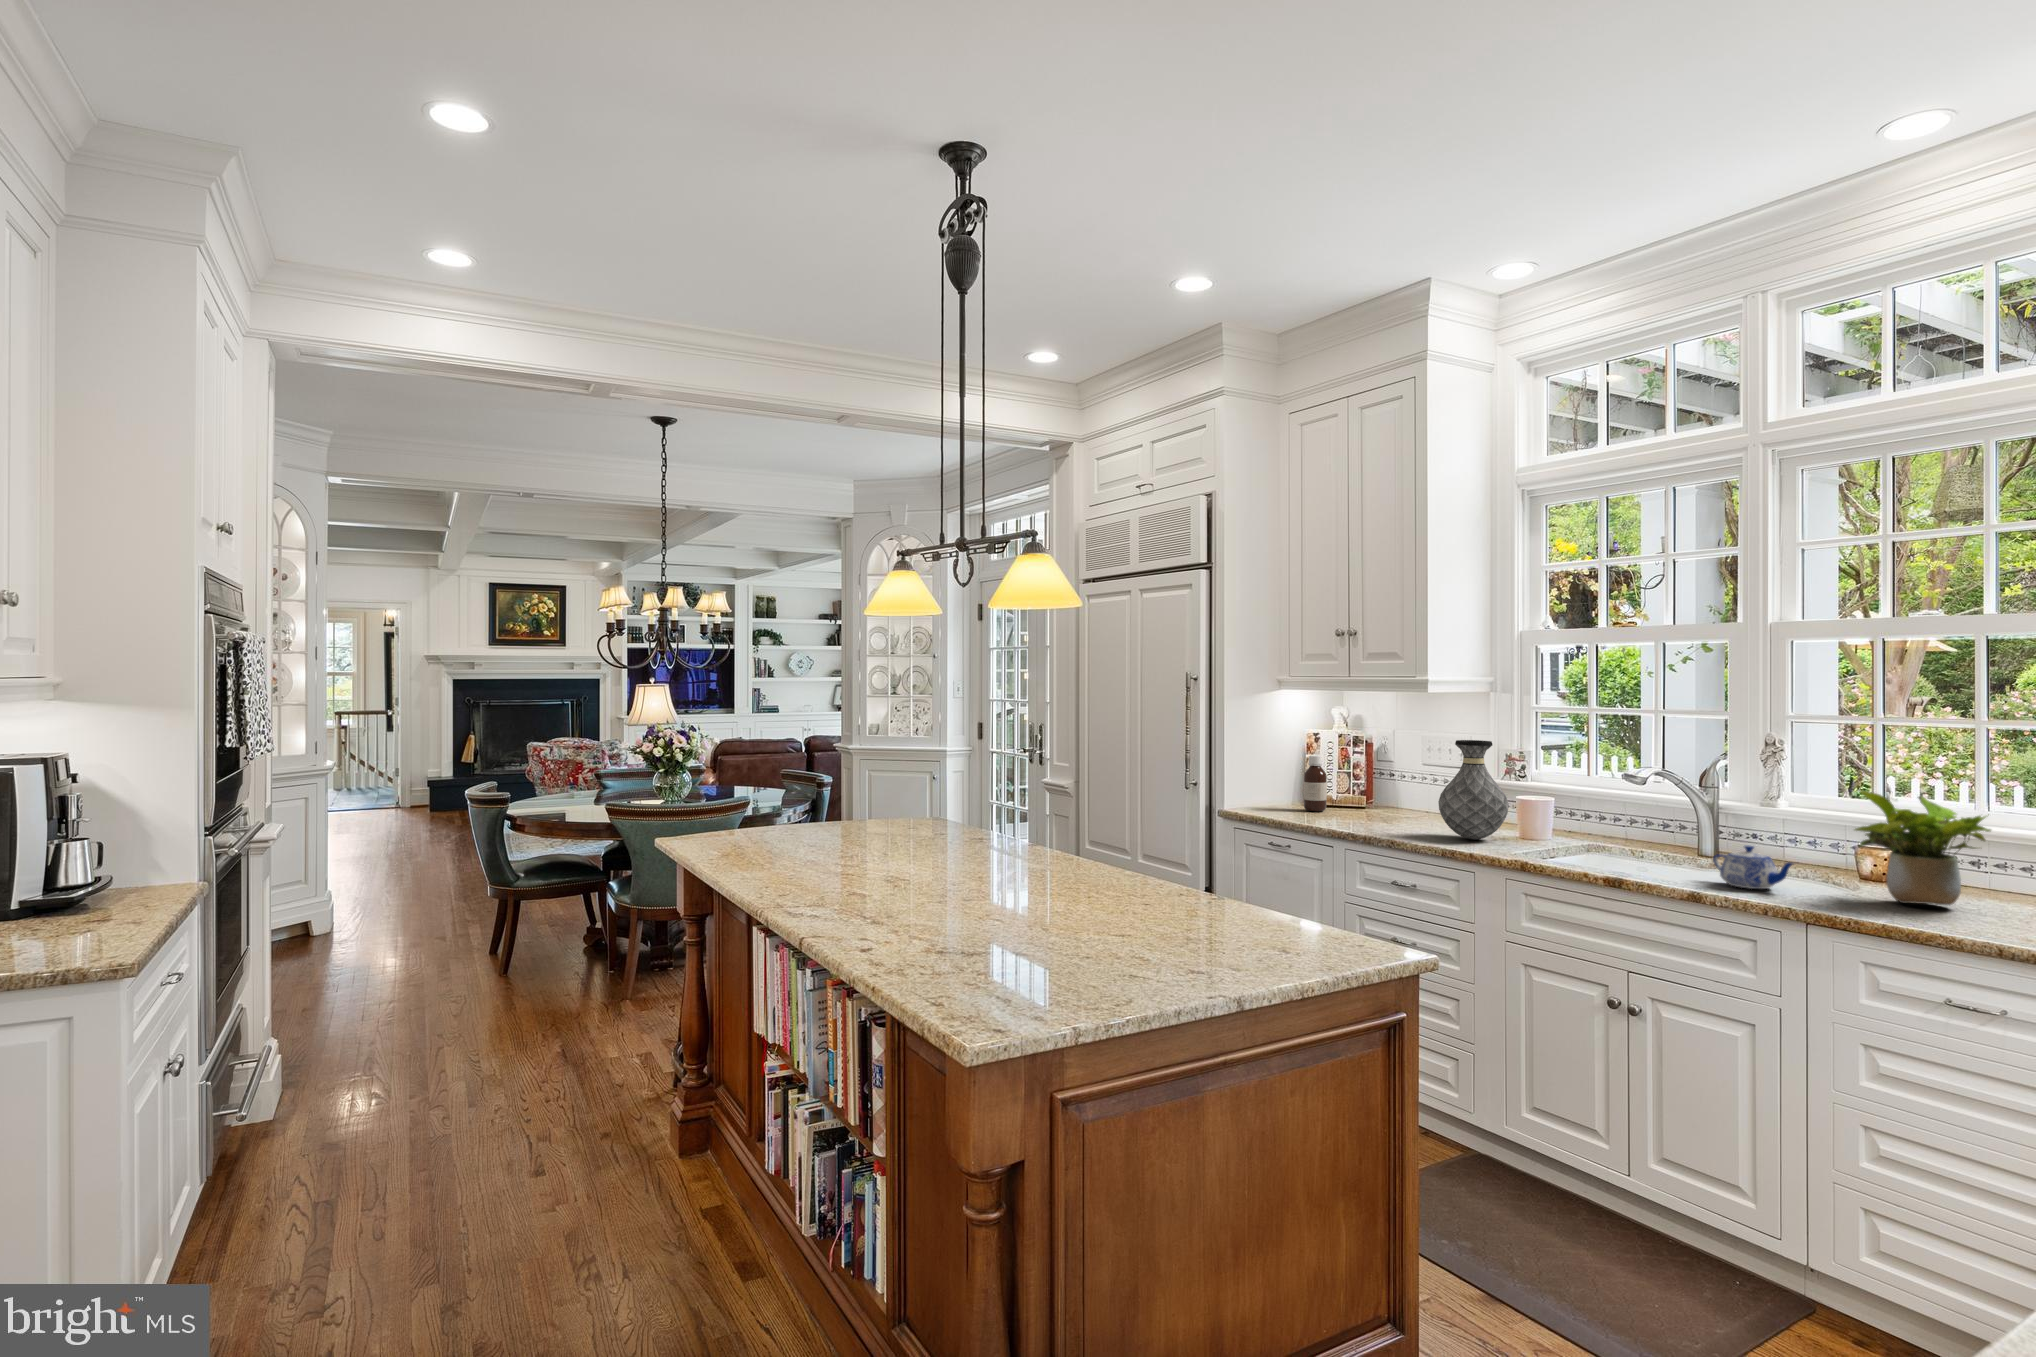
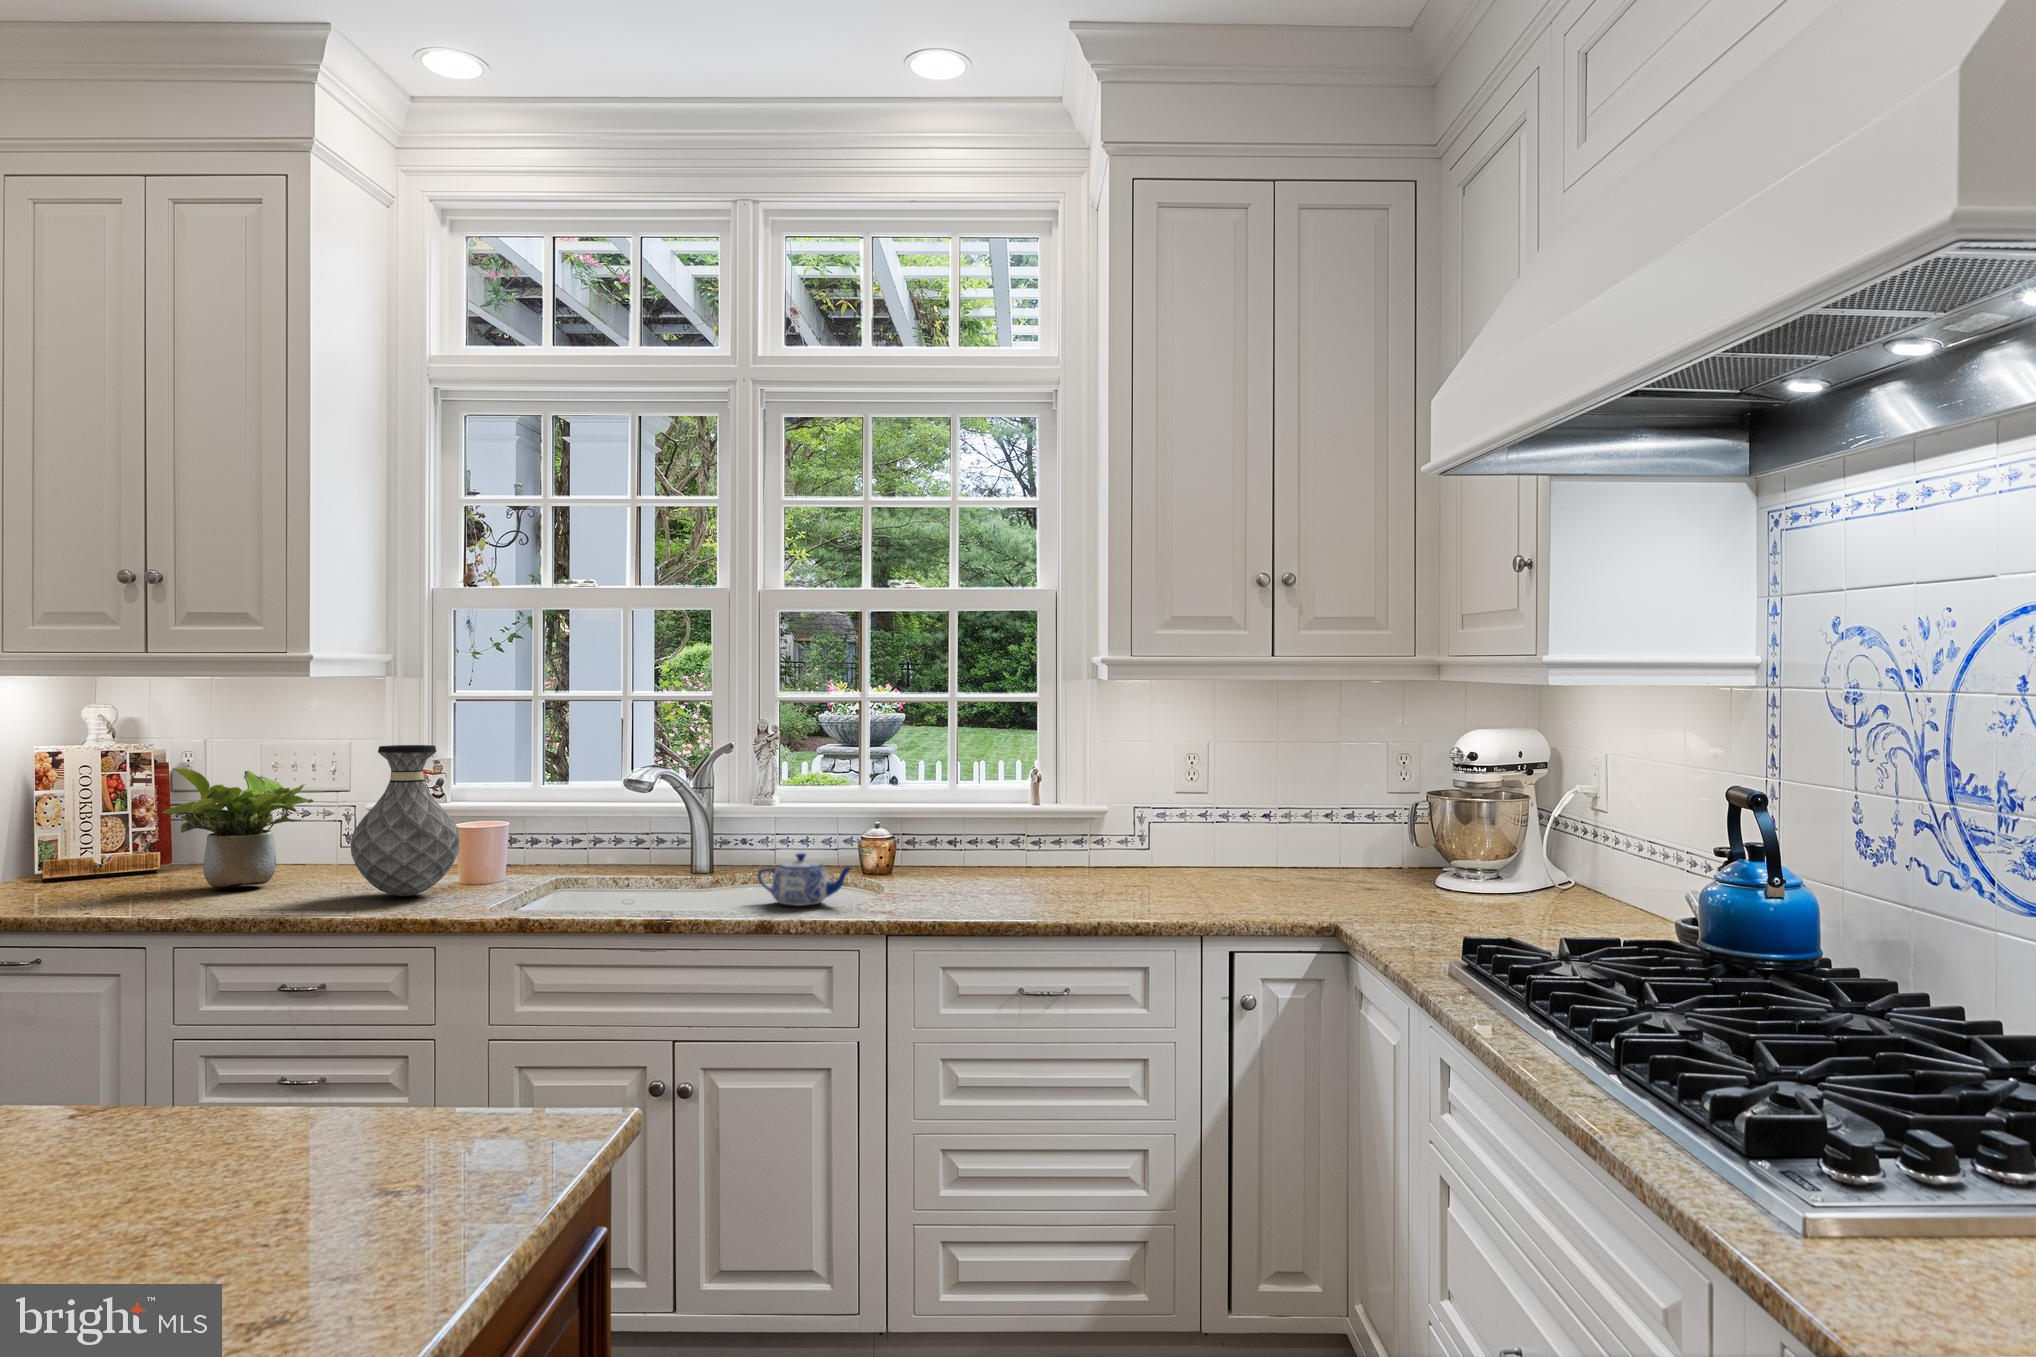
bottle: present [1304,755,1327,811] -> none [45,789,94,889]
potted plant: present [1855,791,1991,905] -> present [162,768,313,889]

